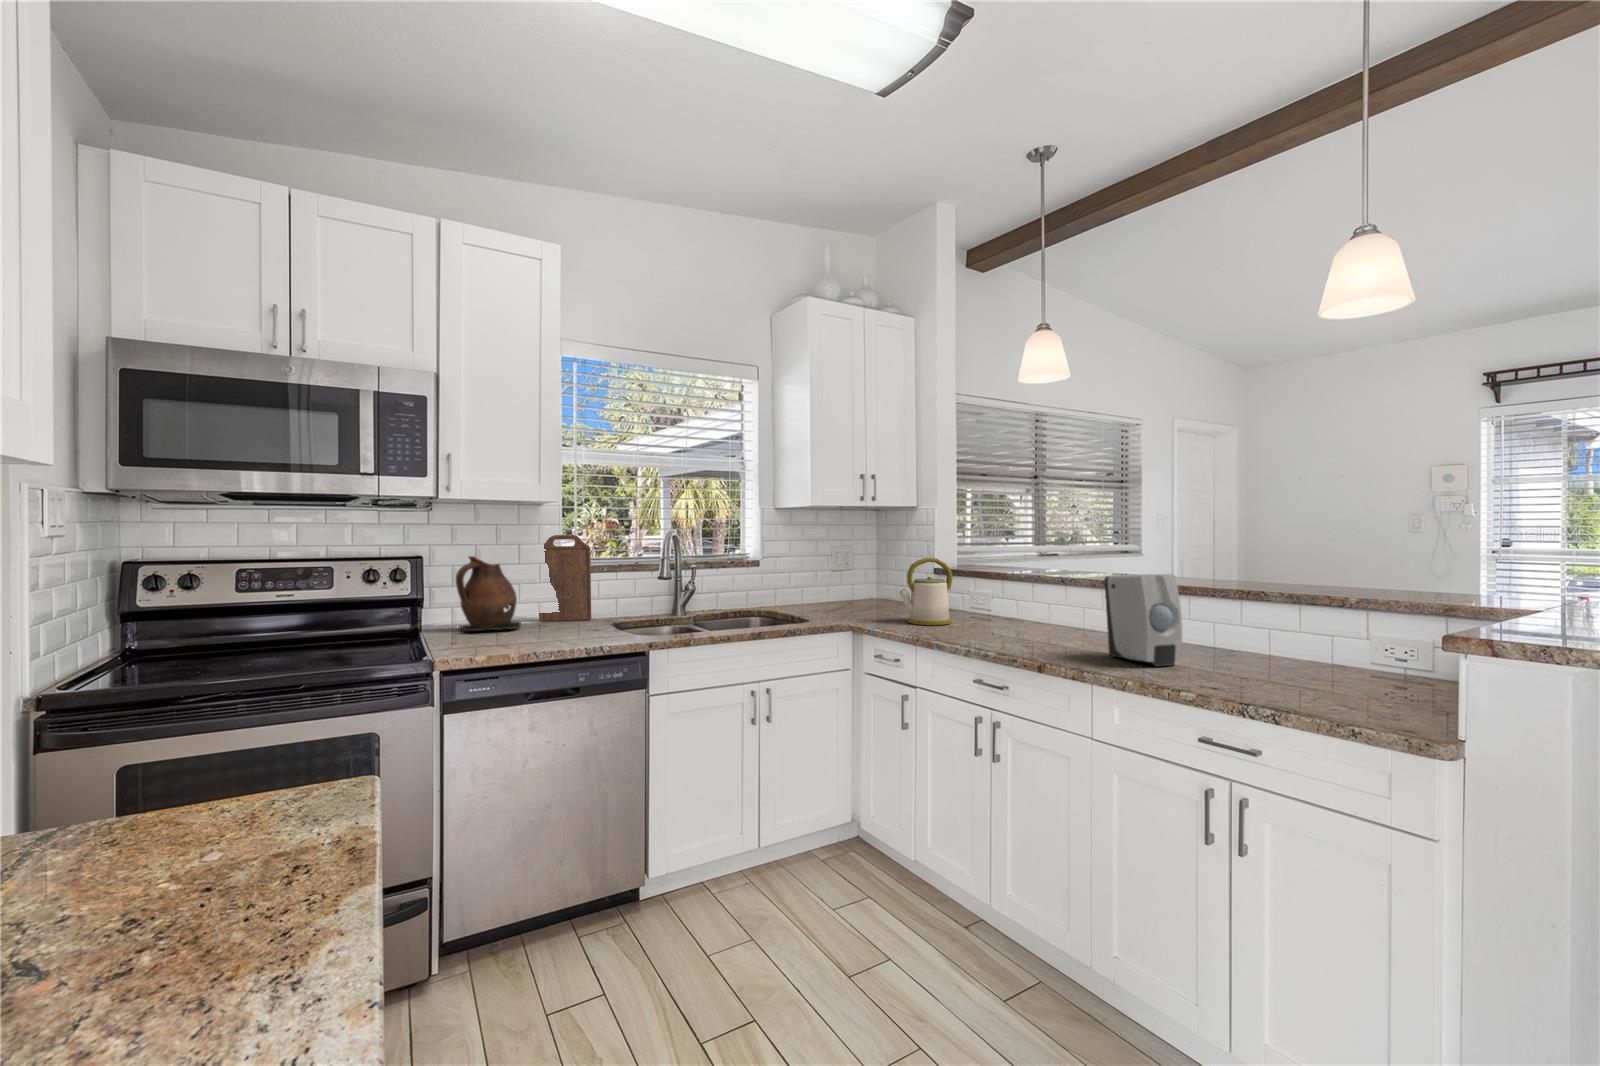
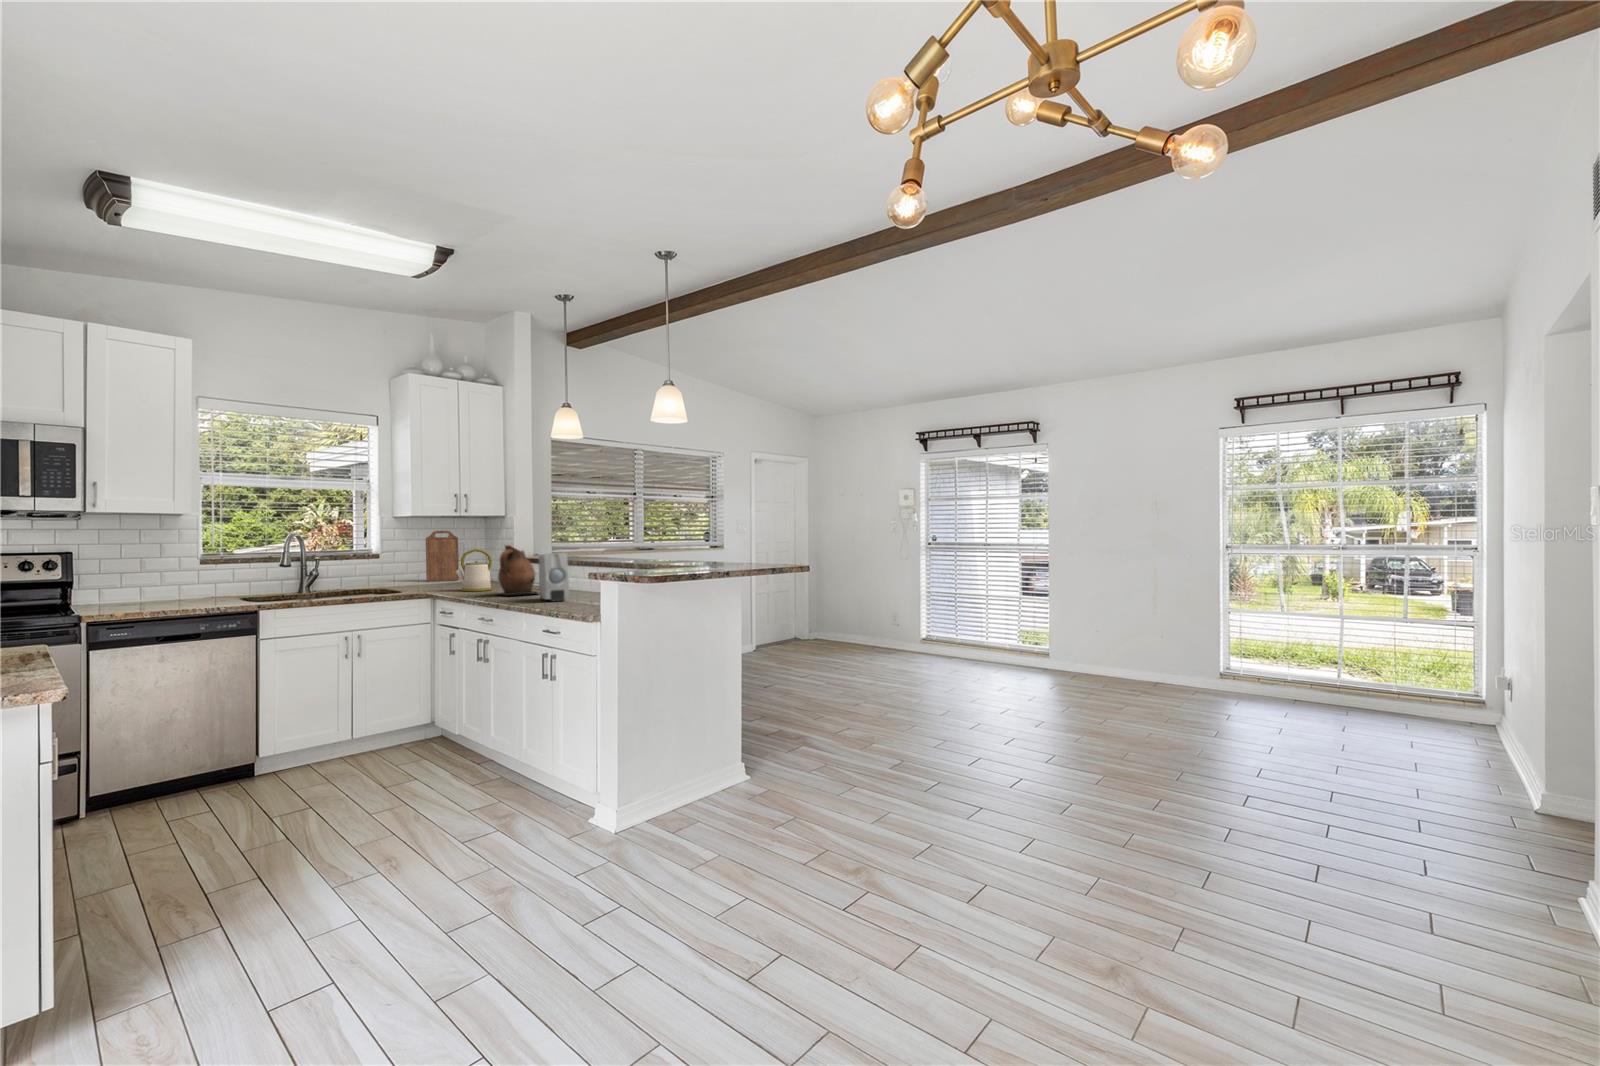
cutting board: present [539,535,591,622] -> present [426,531,459,581]
ceramic pitcher: present [456,556,521,631] -> present [498,545,539,595]

